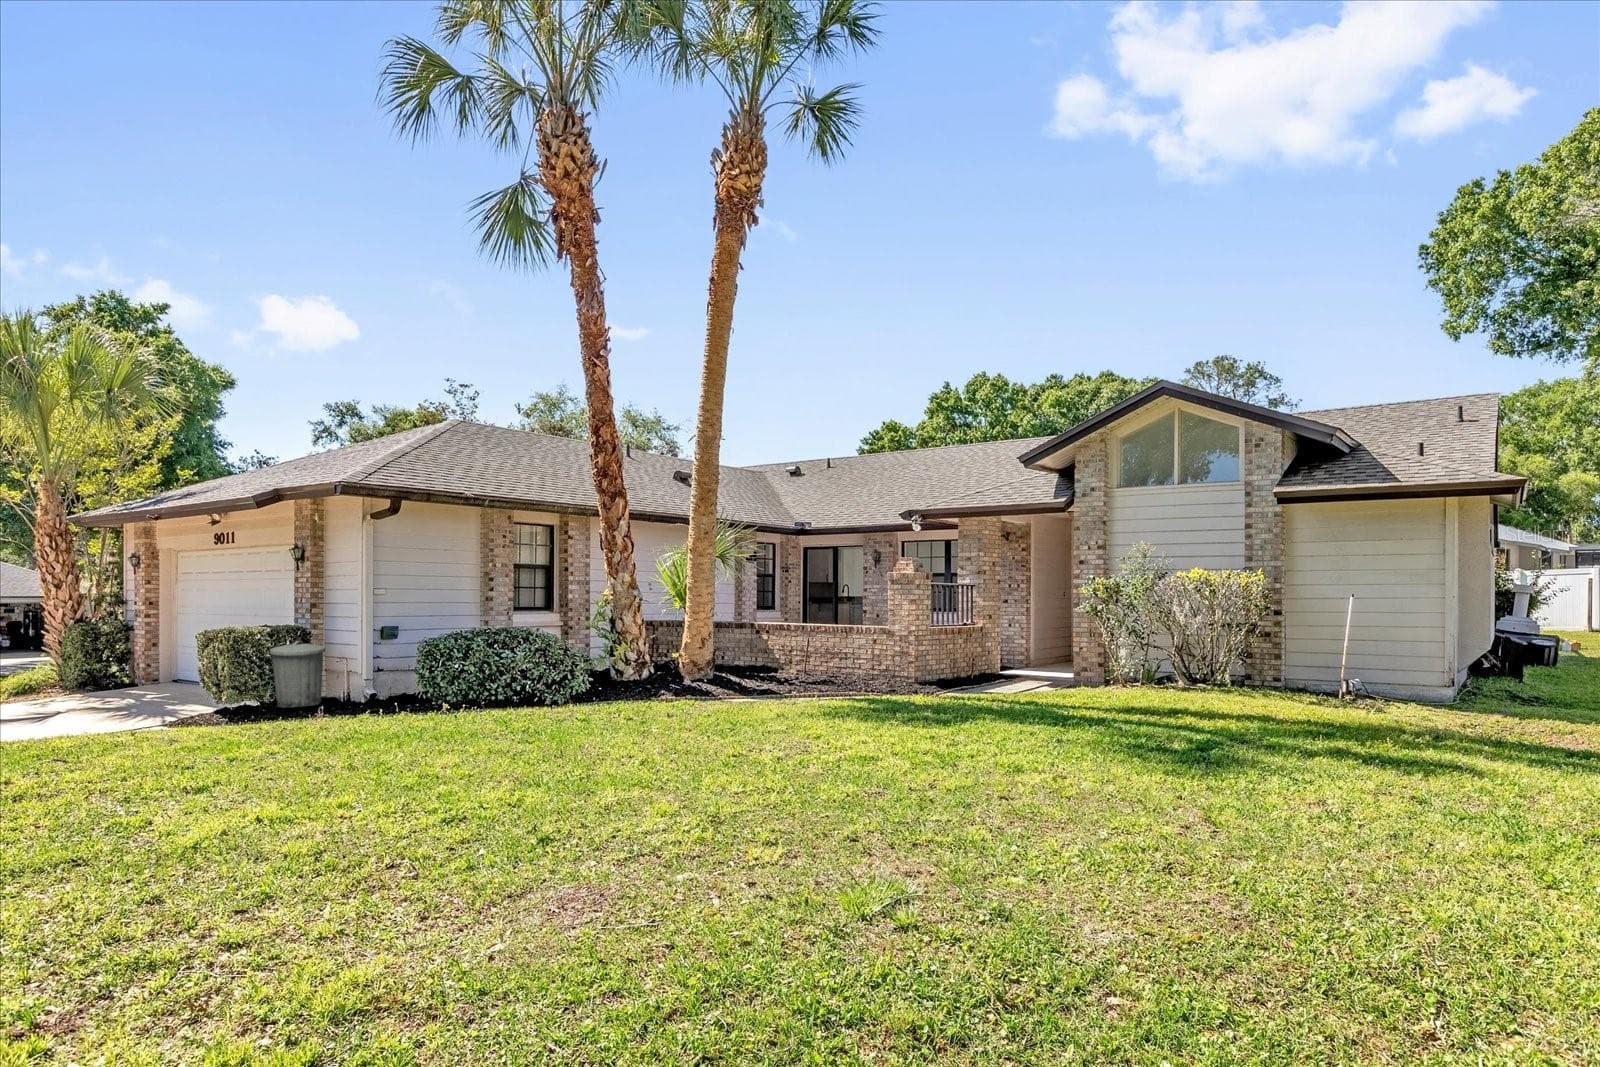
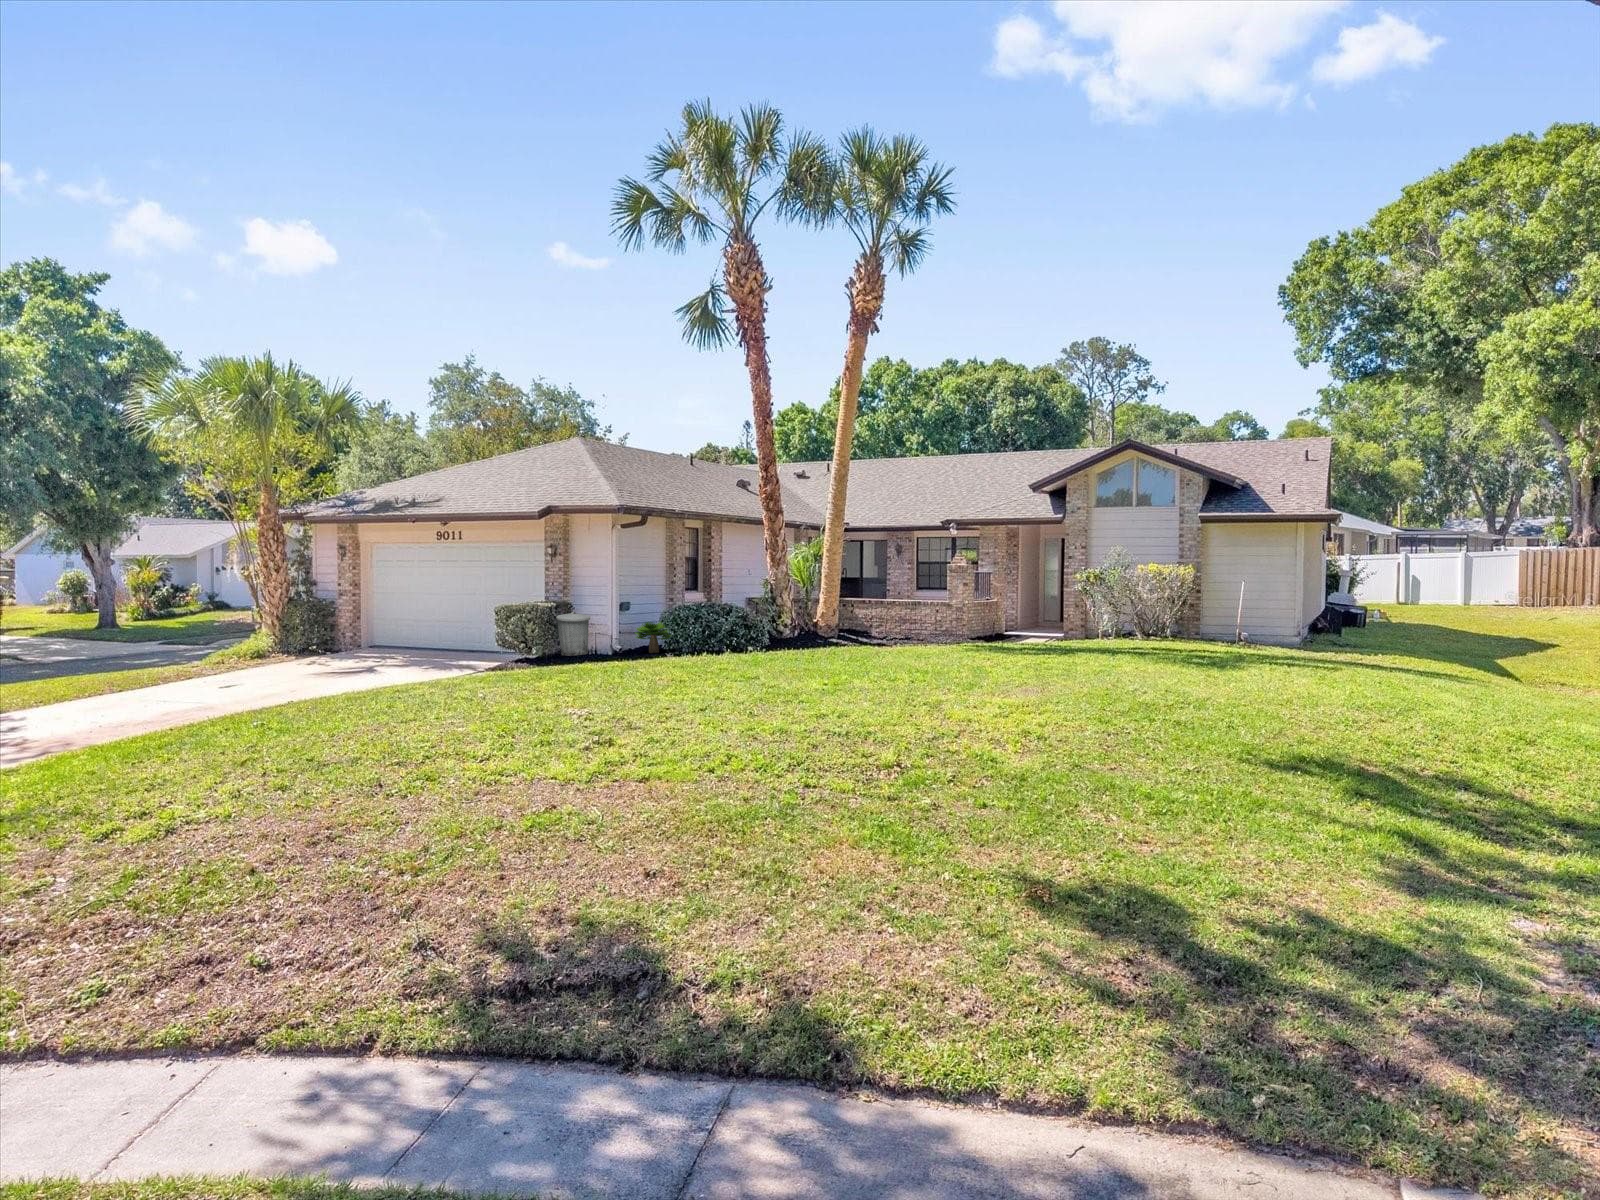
potted plant: none [372,654,438,705] -> present [636,622,671,653]

